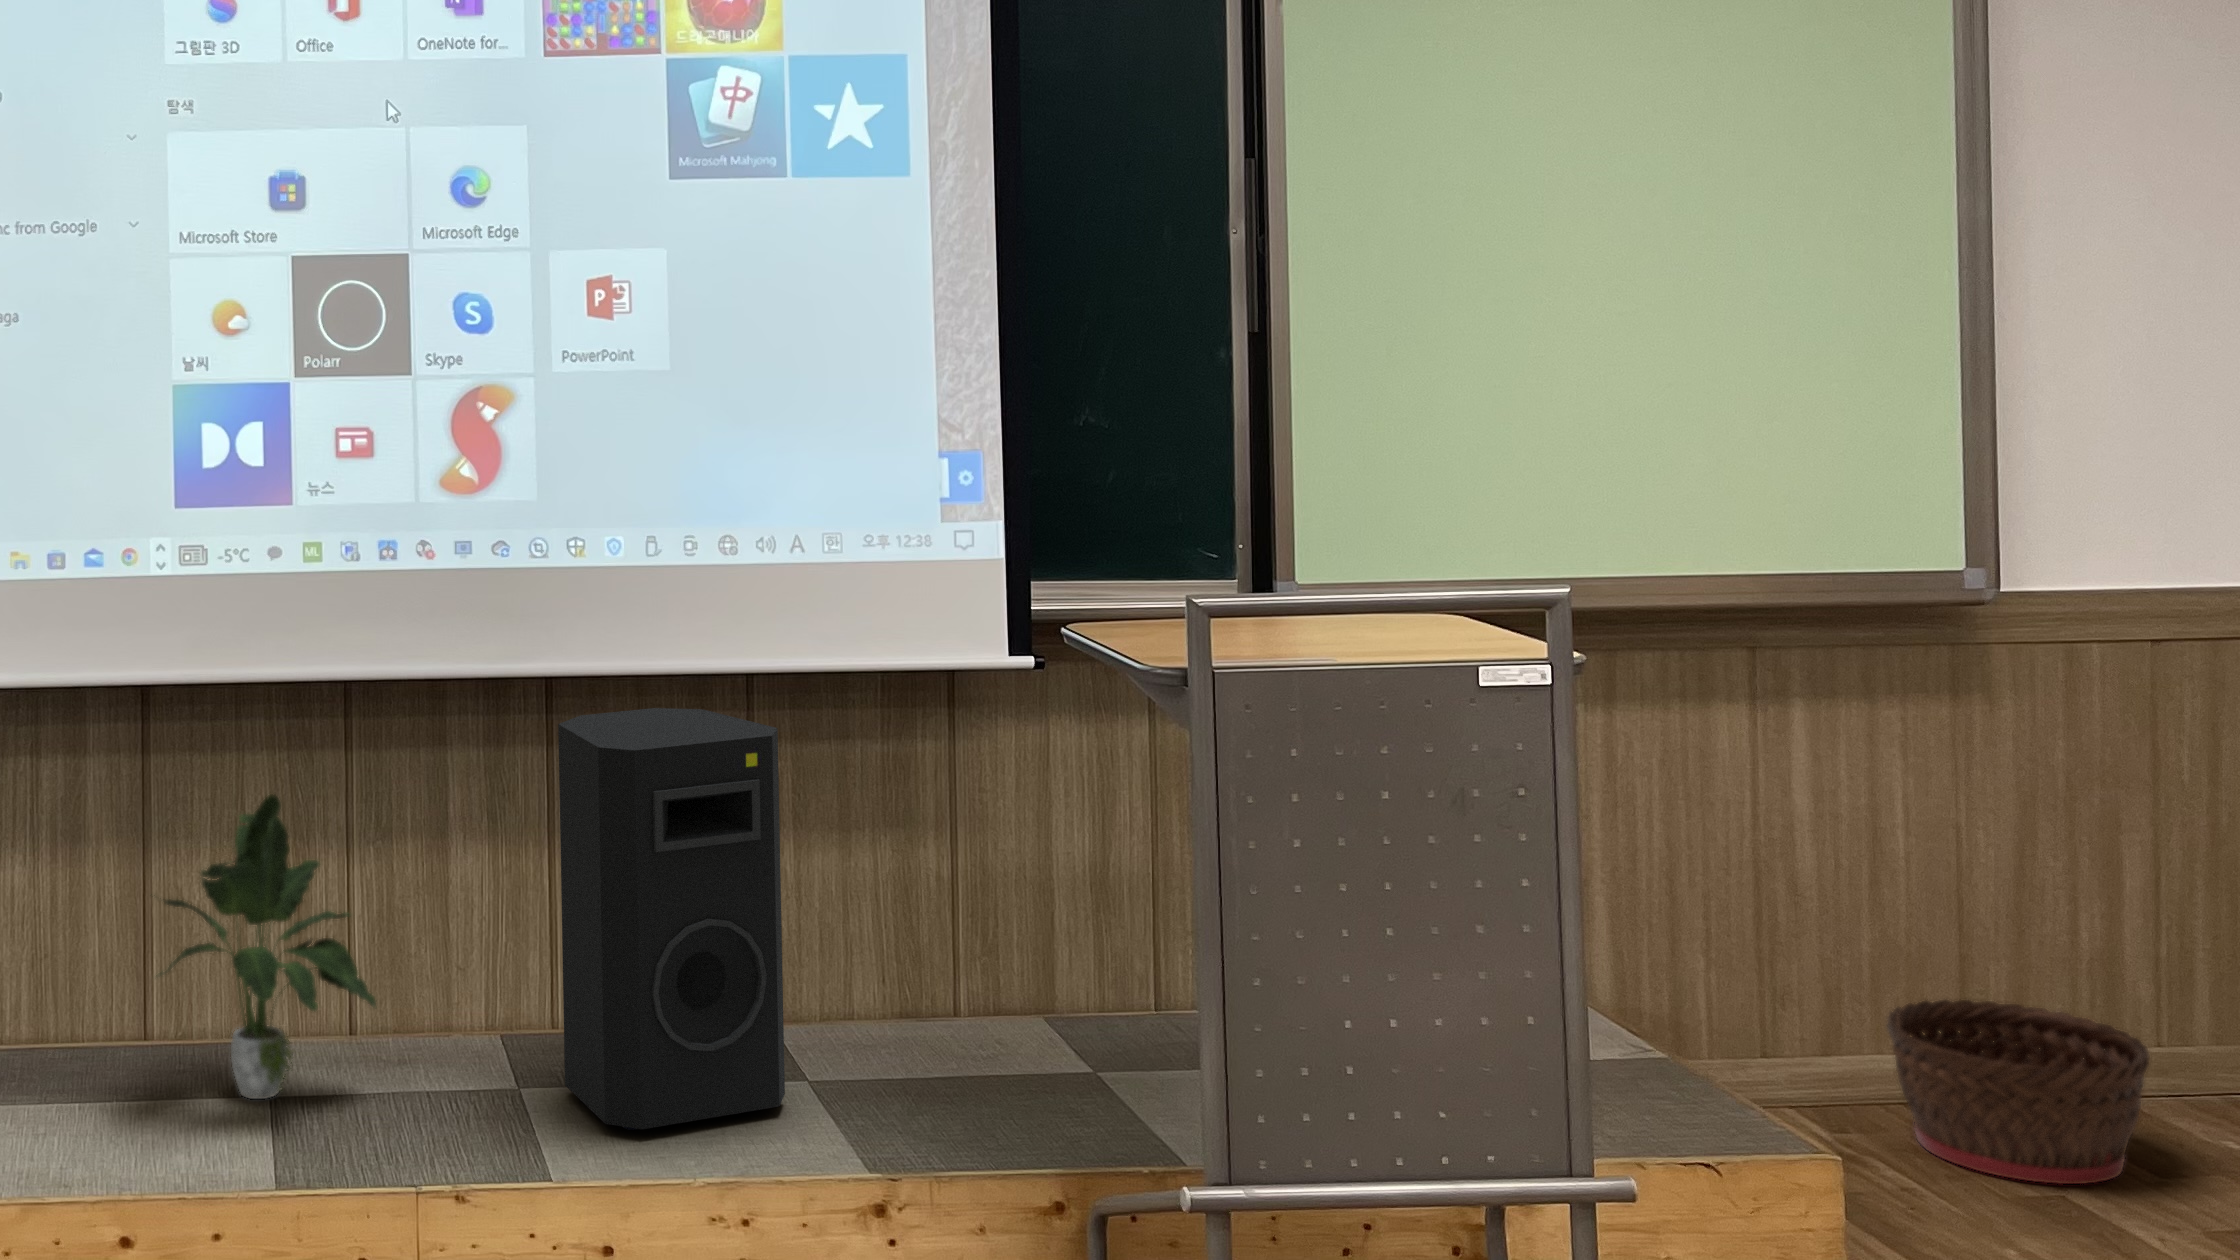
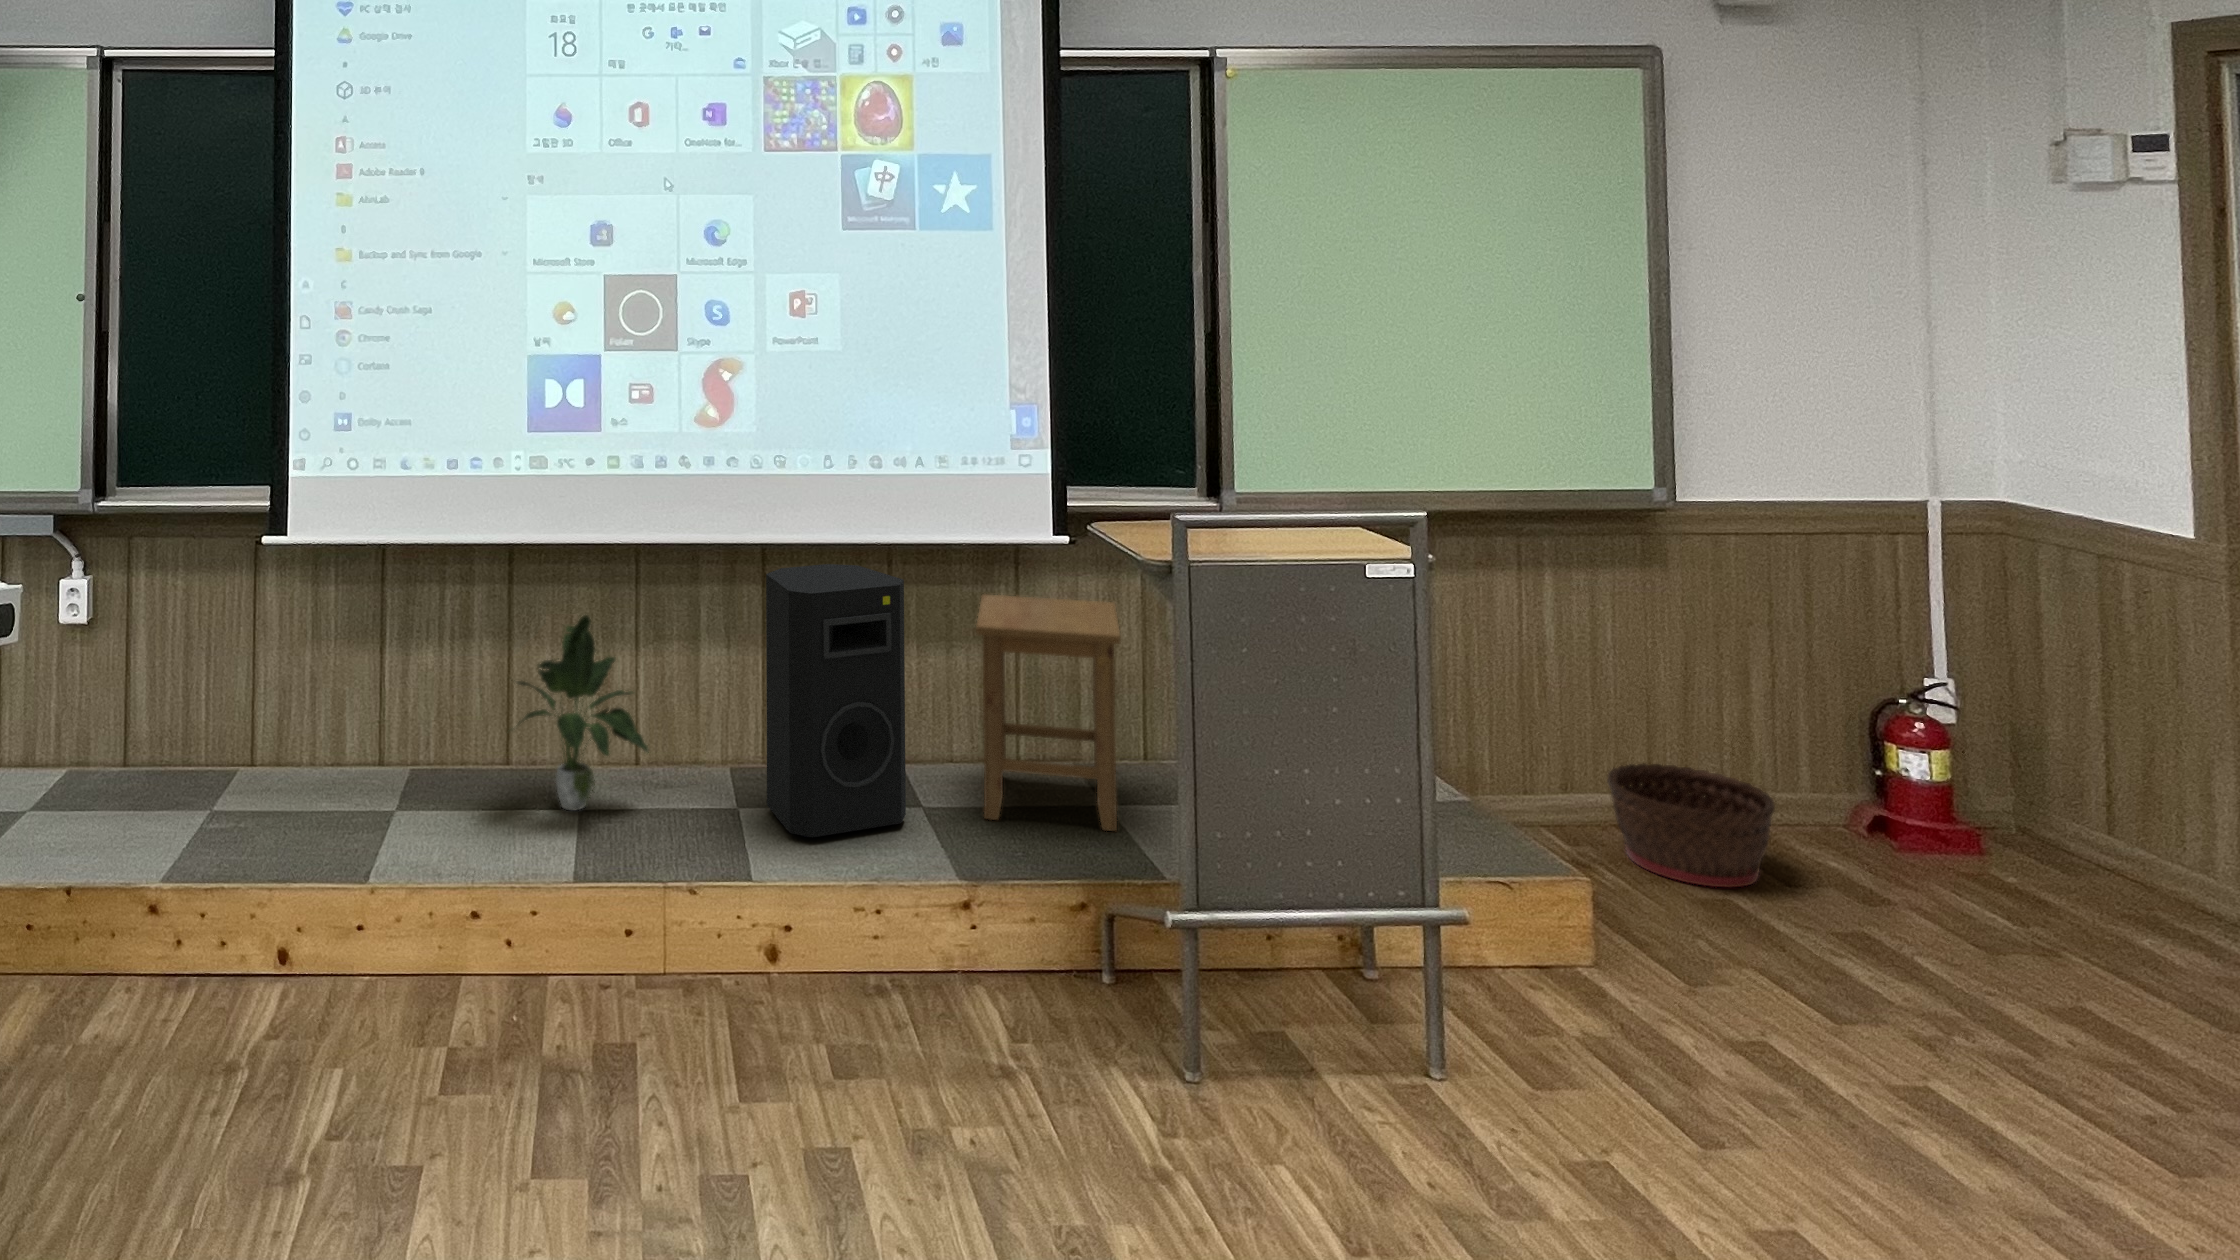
stool: none [893,753,1122,1112] -> present [976,595,1121,831]

